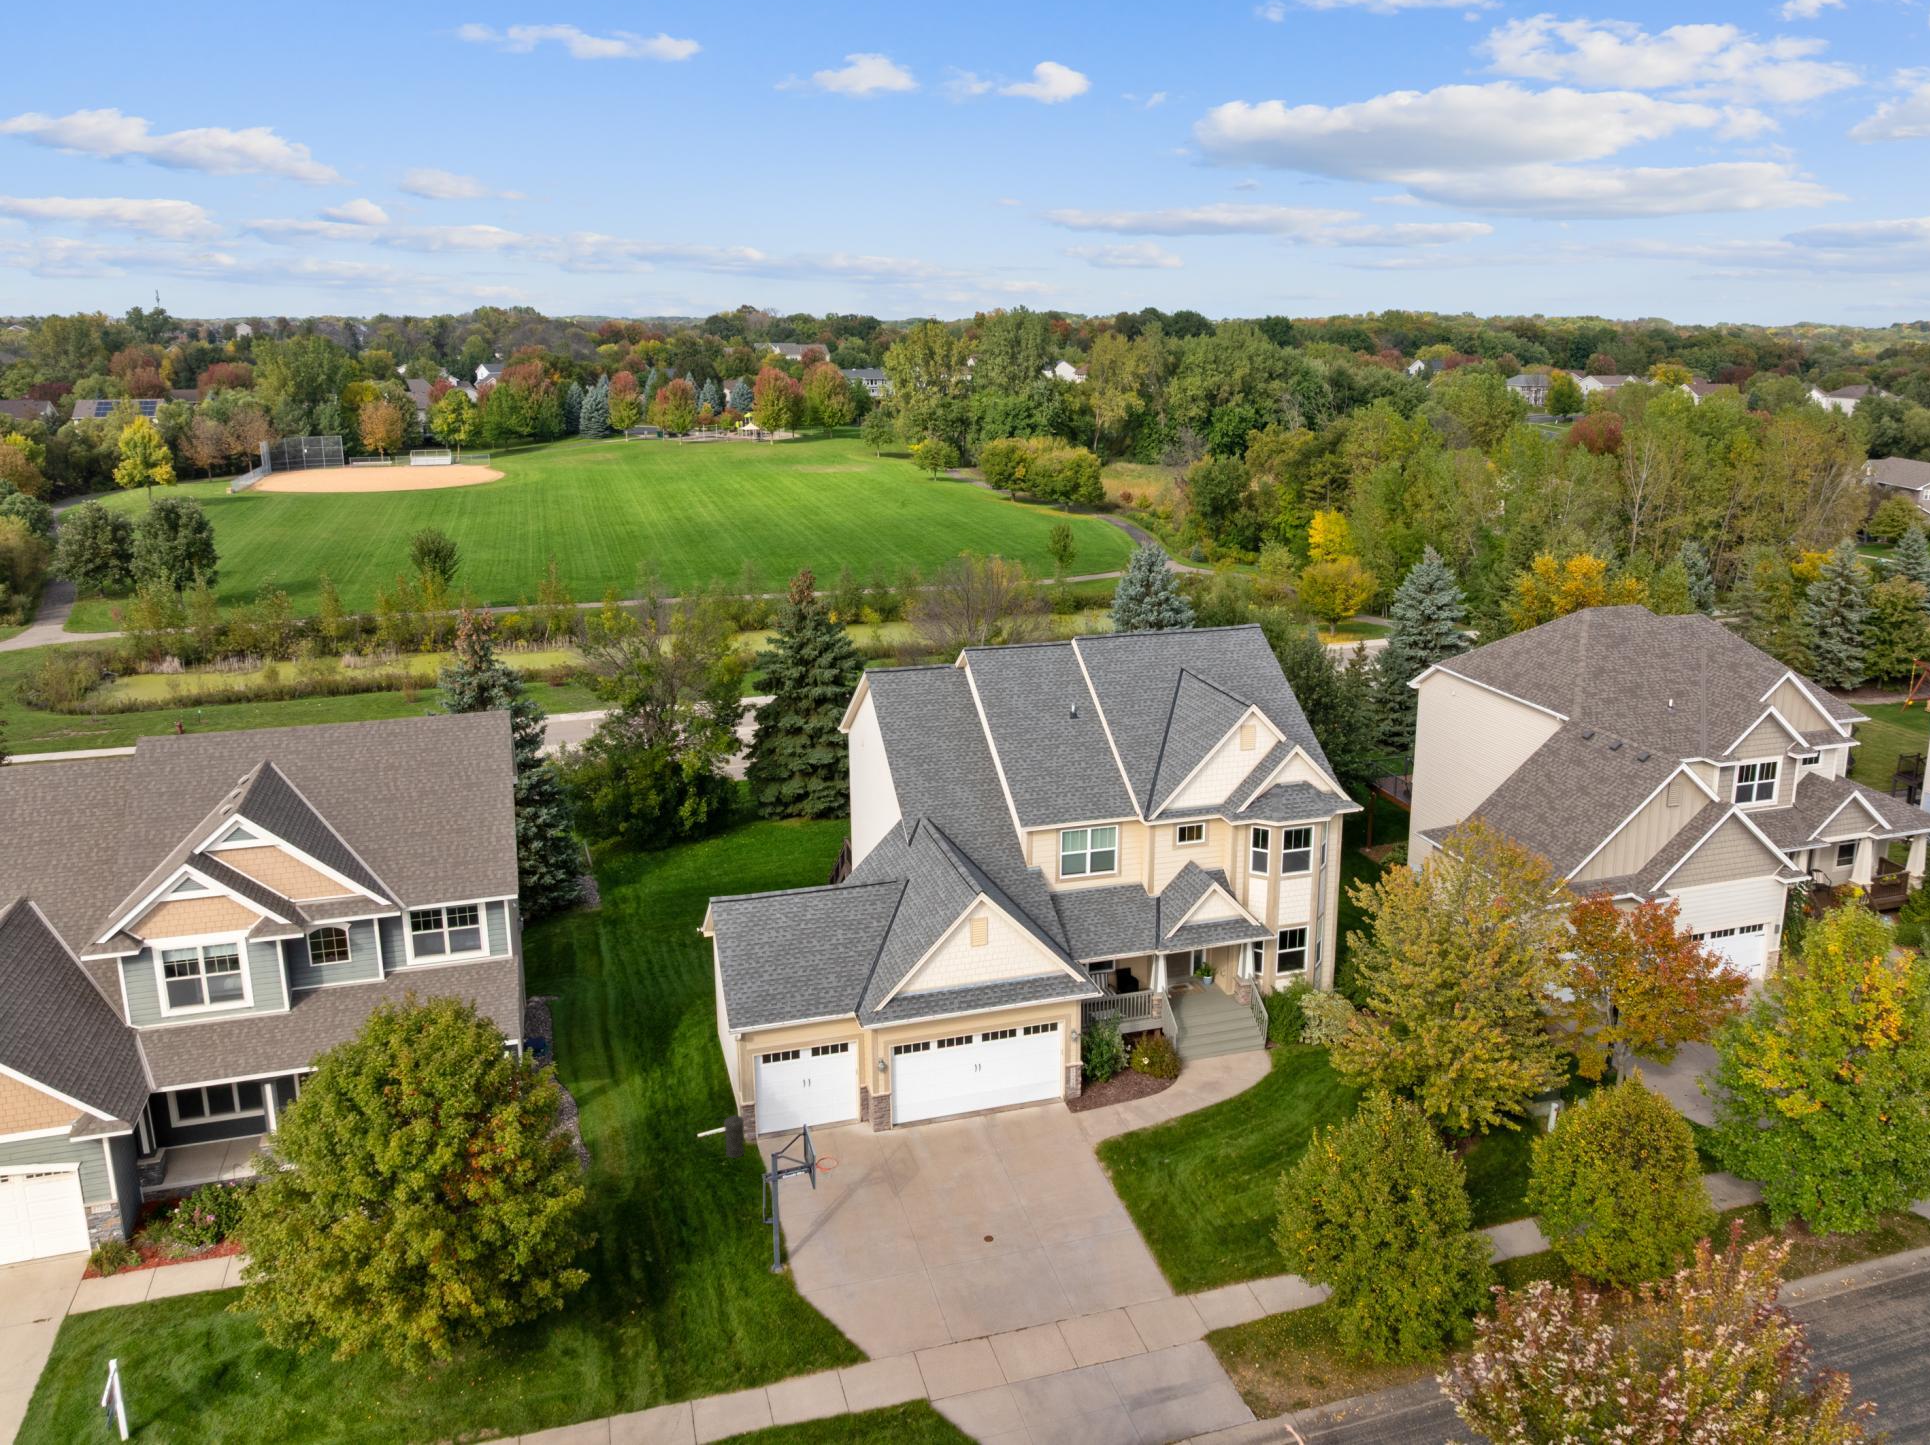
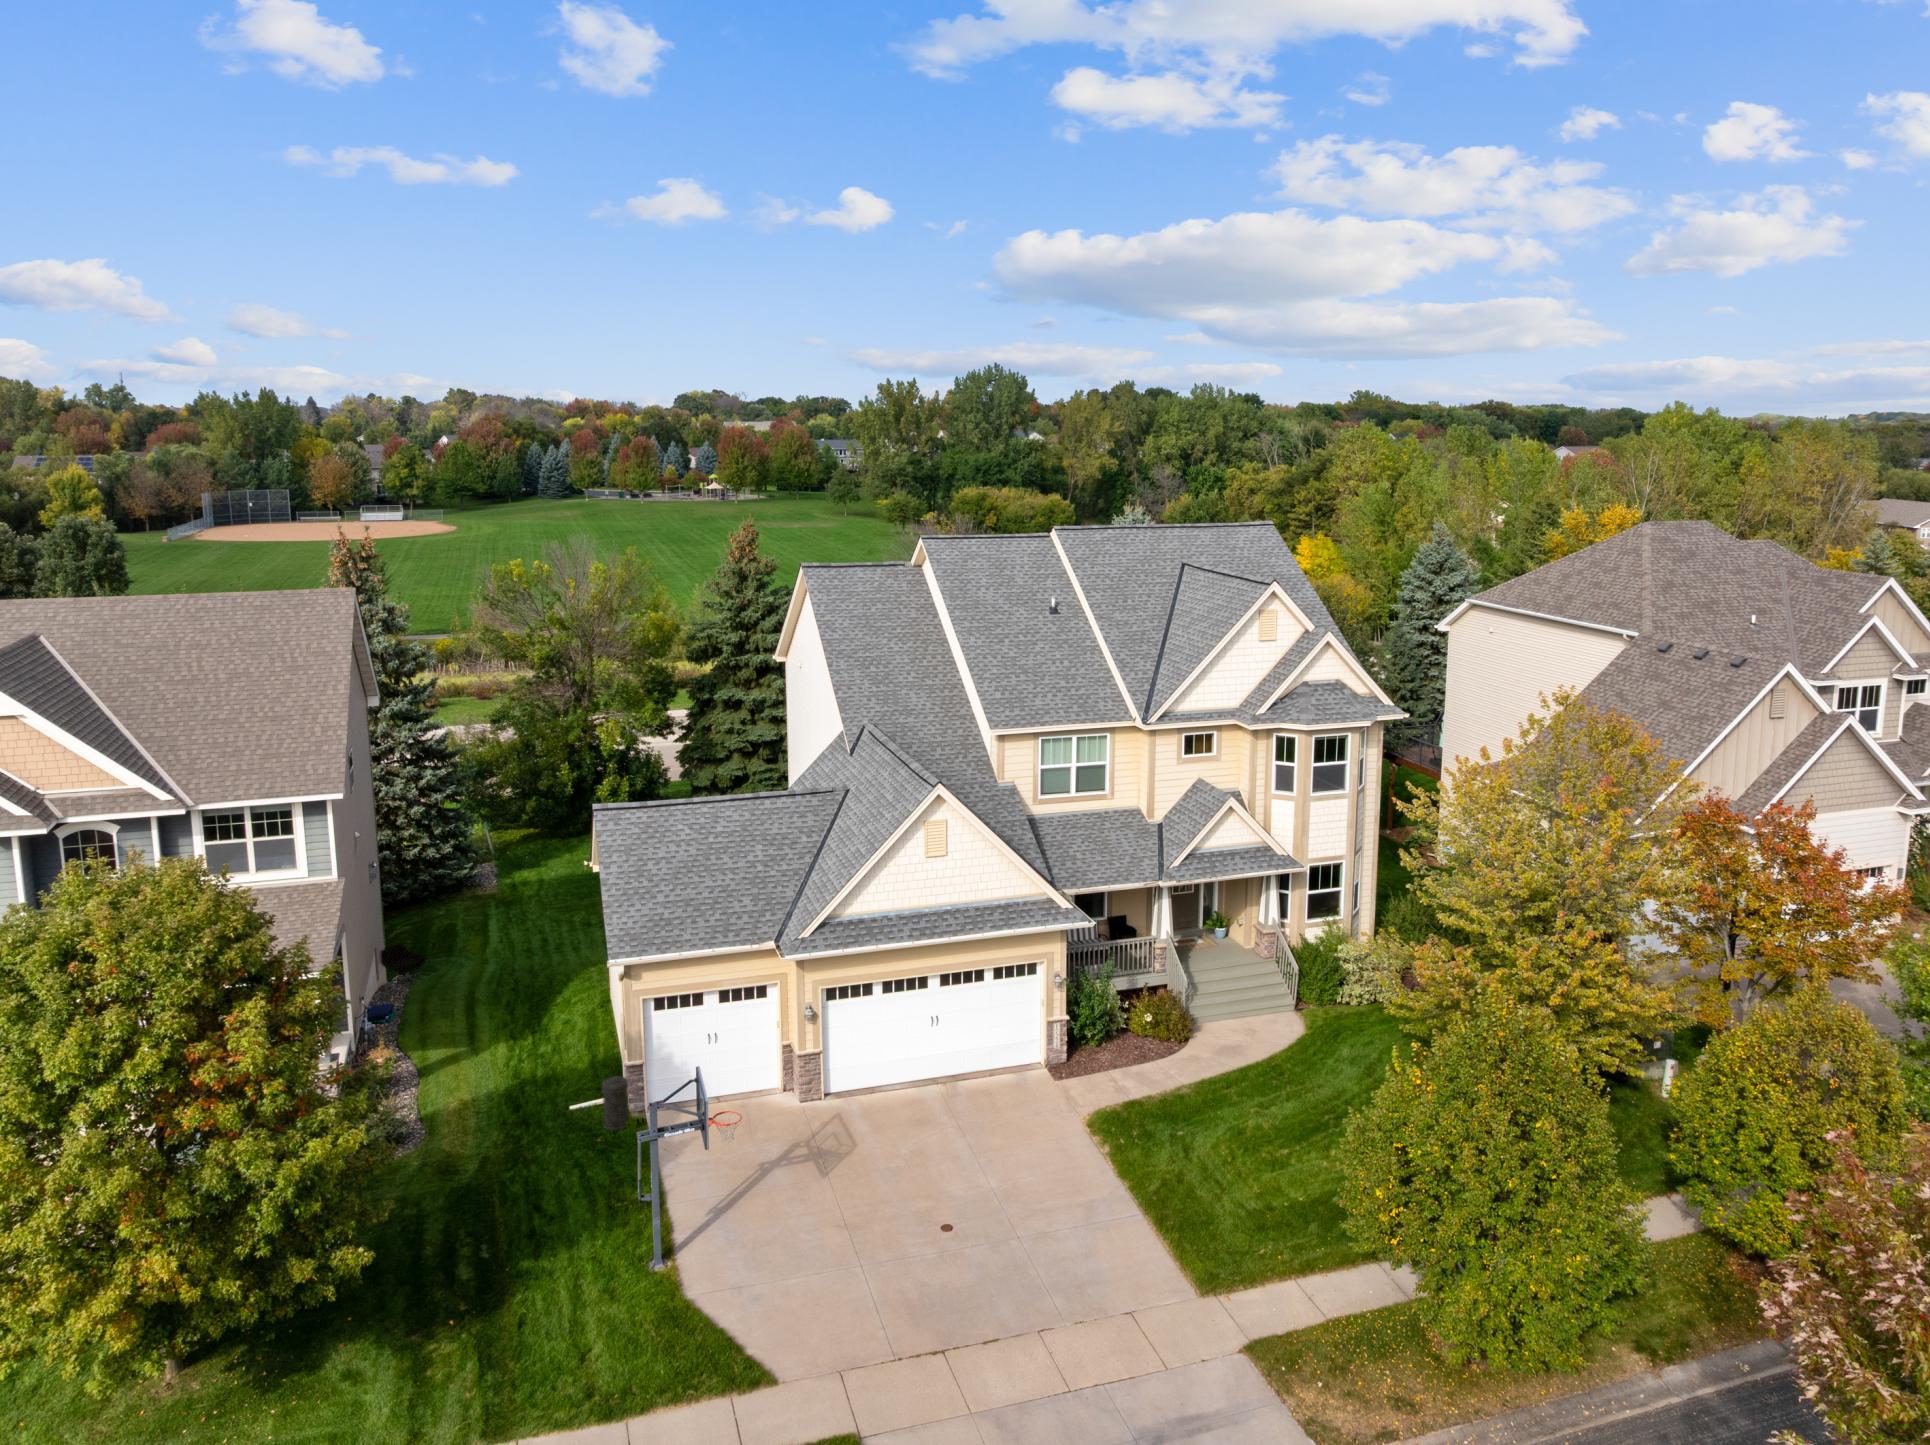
lounge chair: none [539,991,575,1025] -> present [380,943,426,981]

